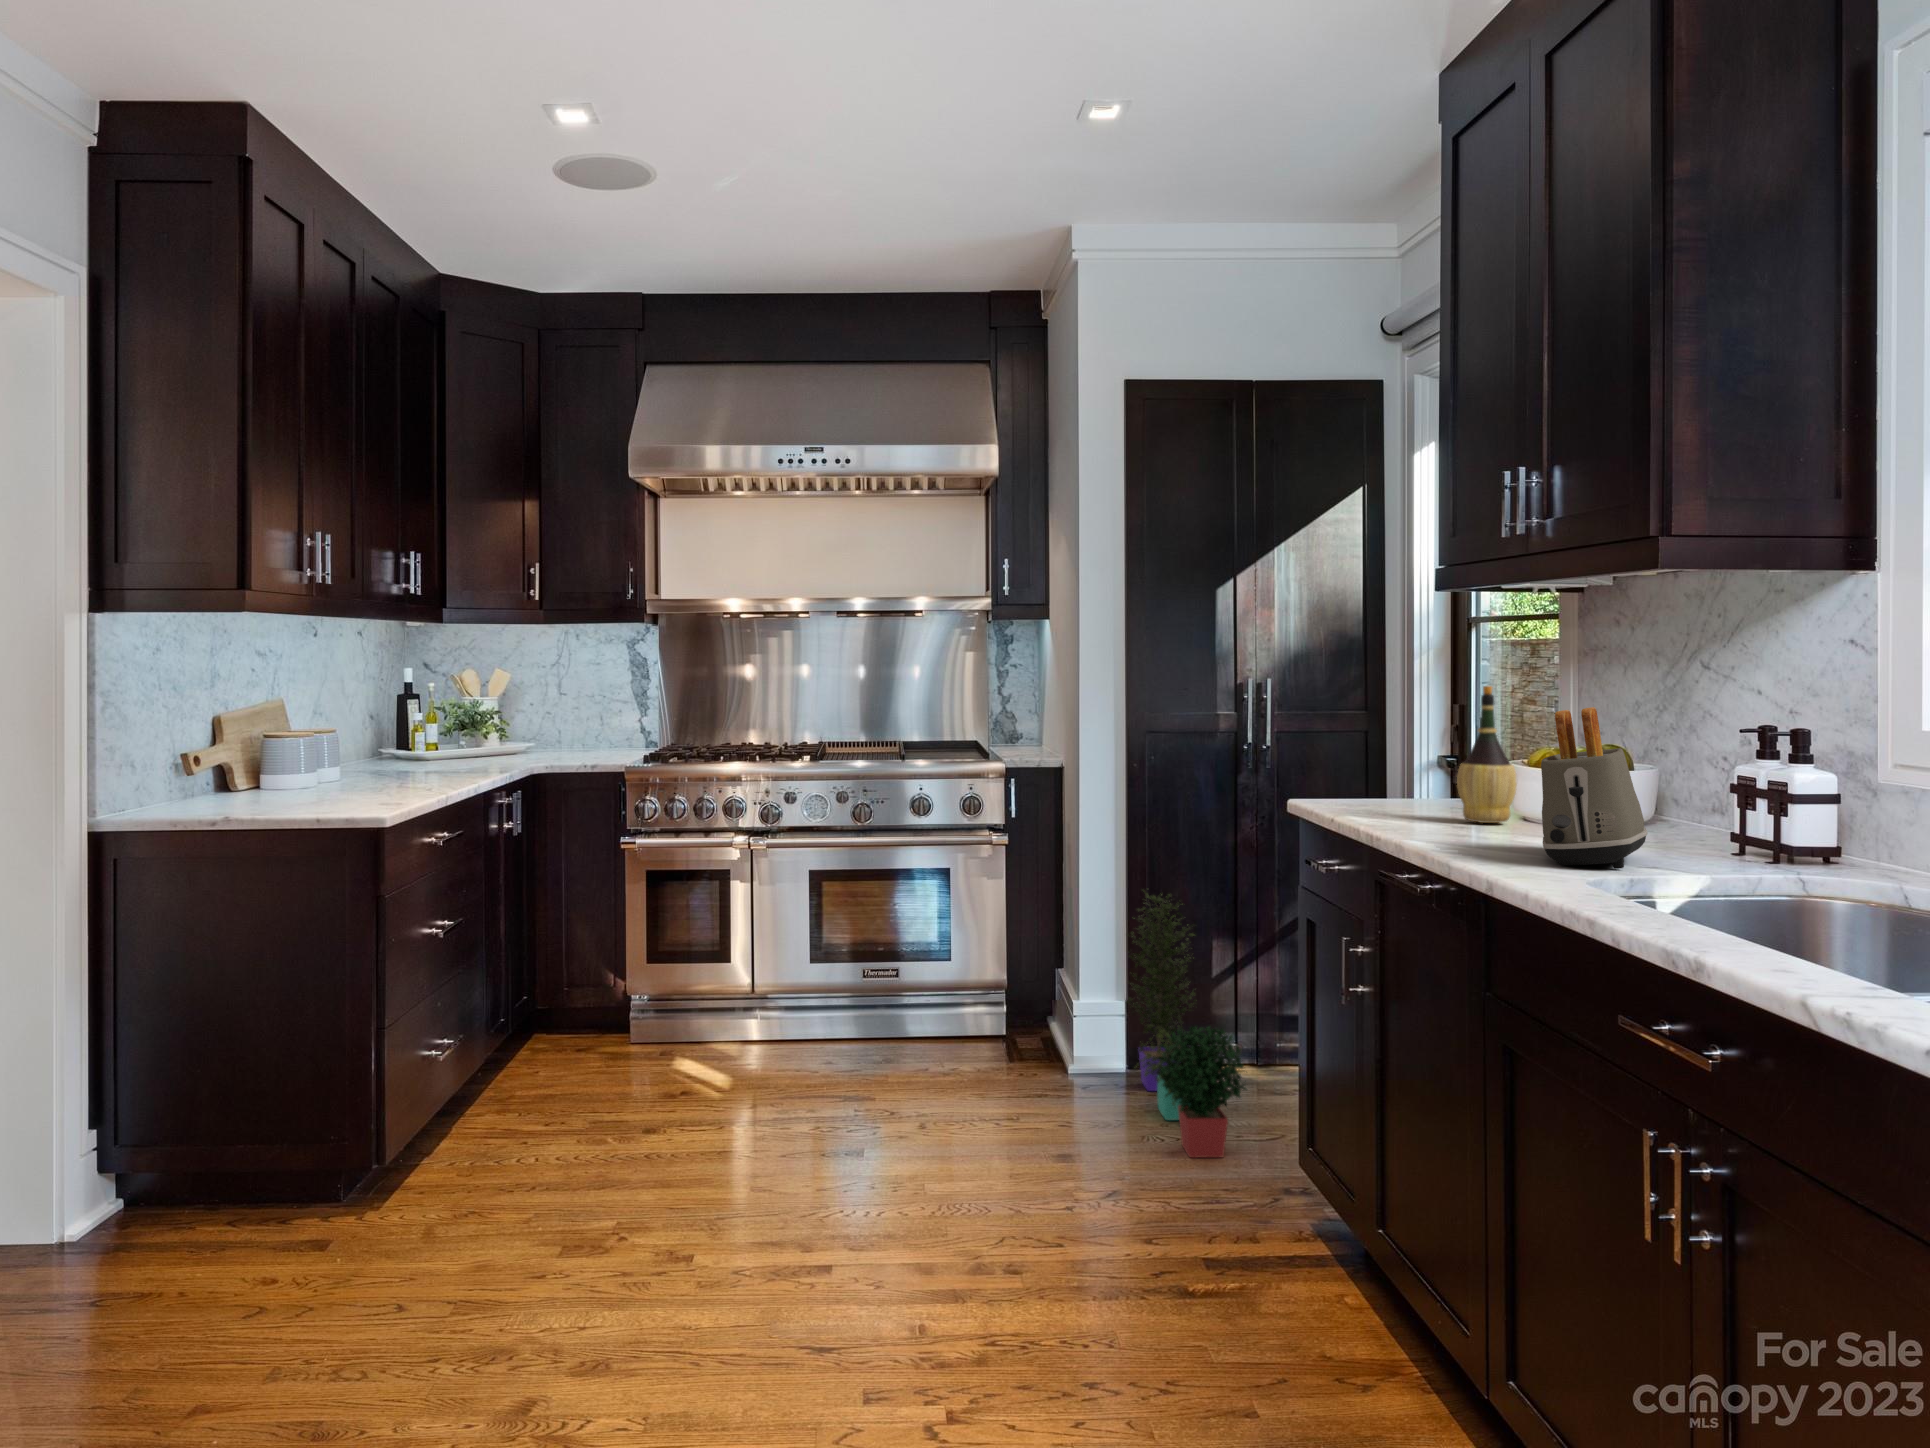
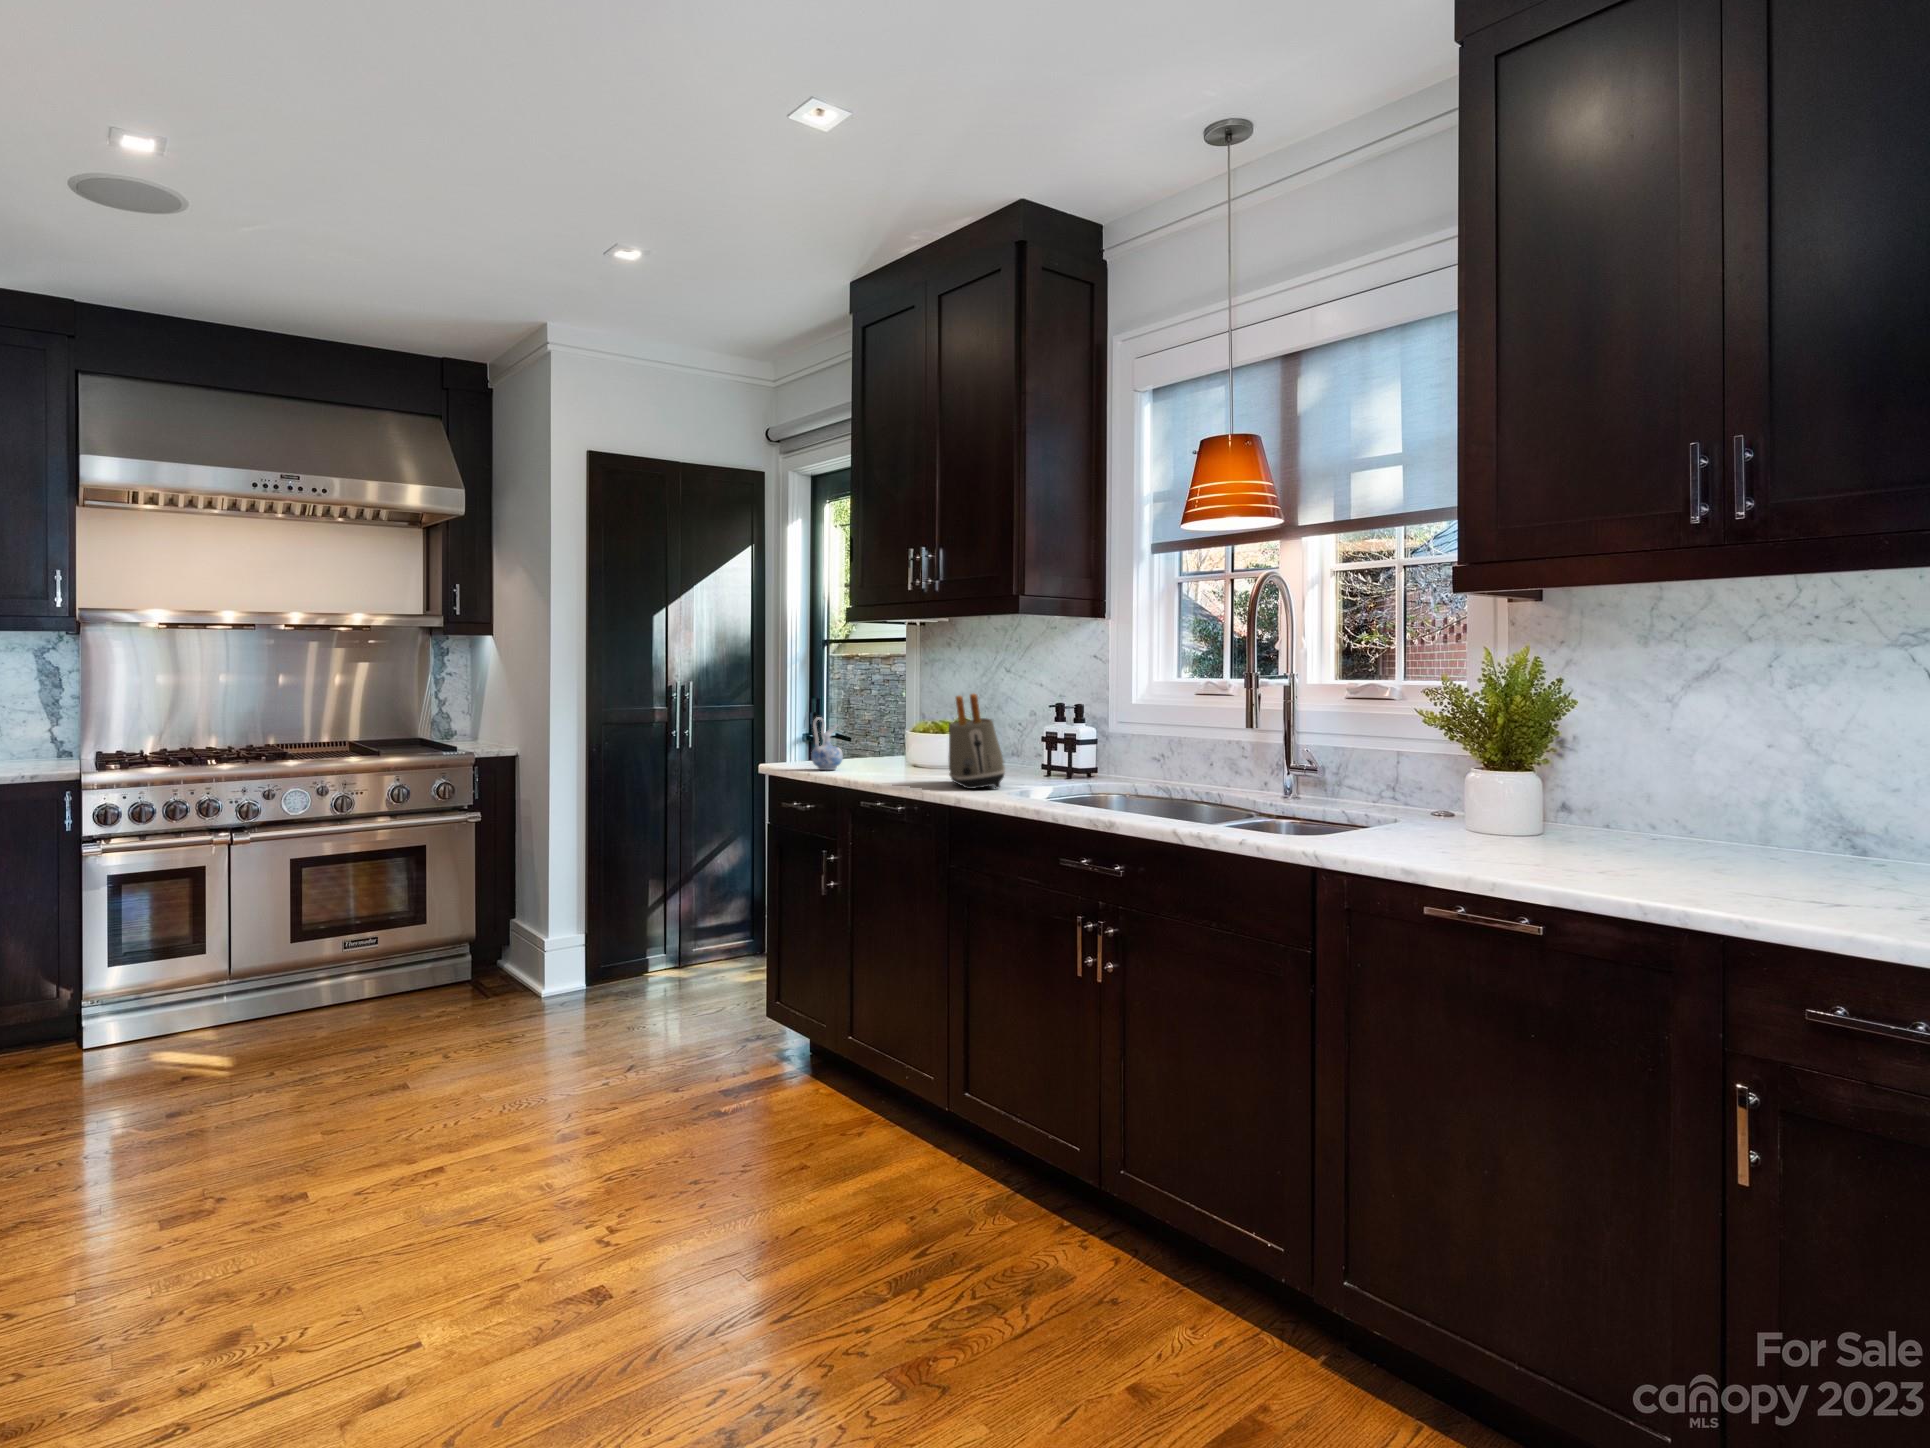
wine bottle: present [1457,686,1517,823] -> none [867,682,902,771]
ceramic pitcher: none [1374,736,1424,815] -> present [811,717,843,770]
potted plant: present [1127,893,1246,1158] -> none [588,844,709,1037]

